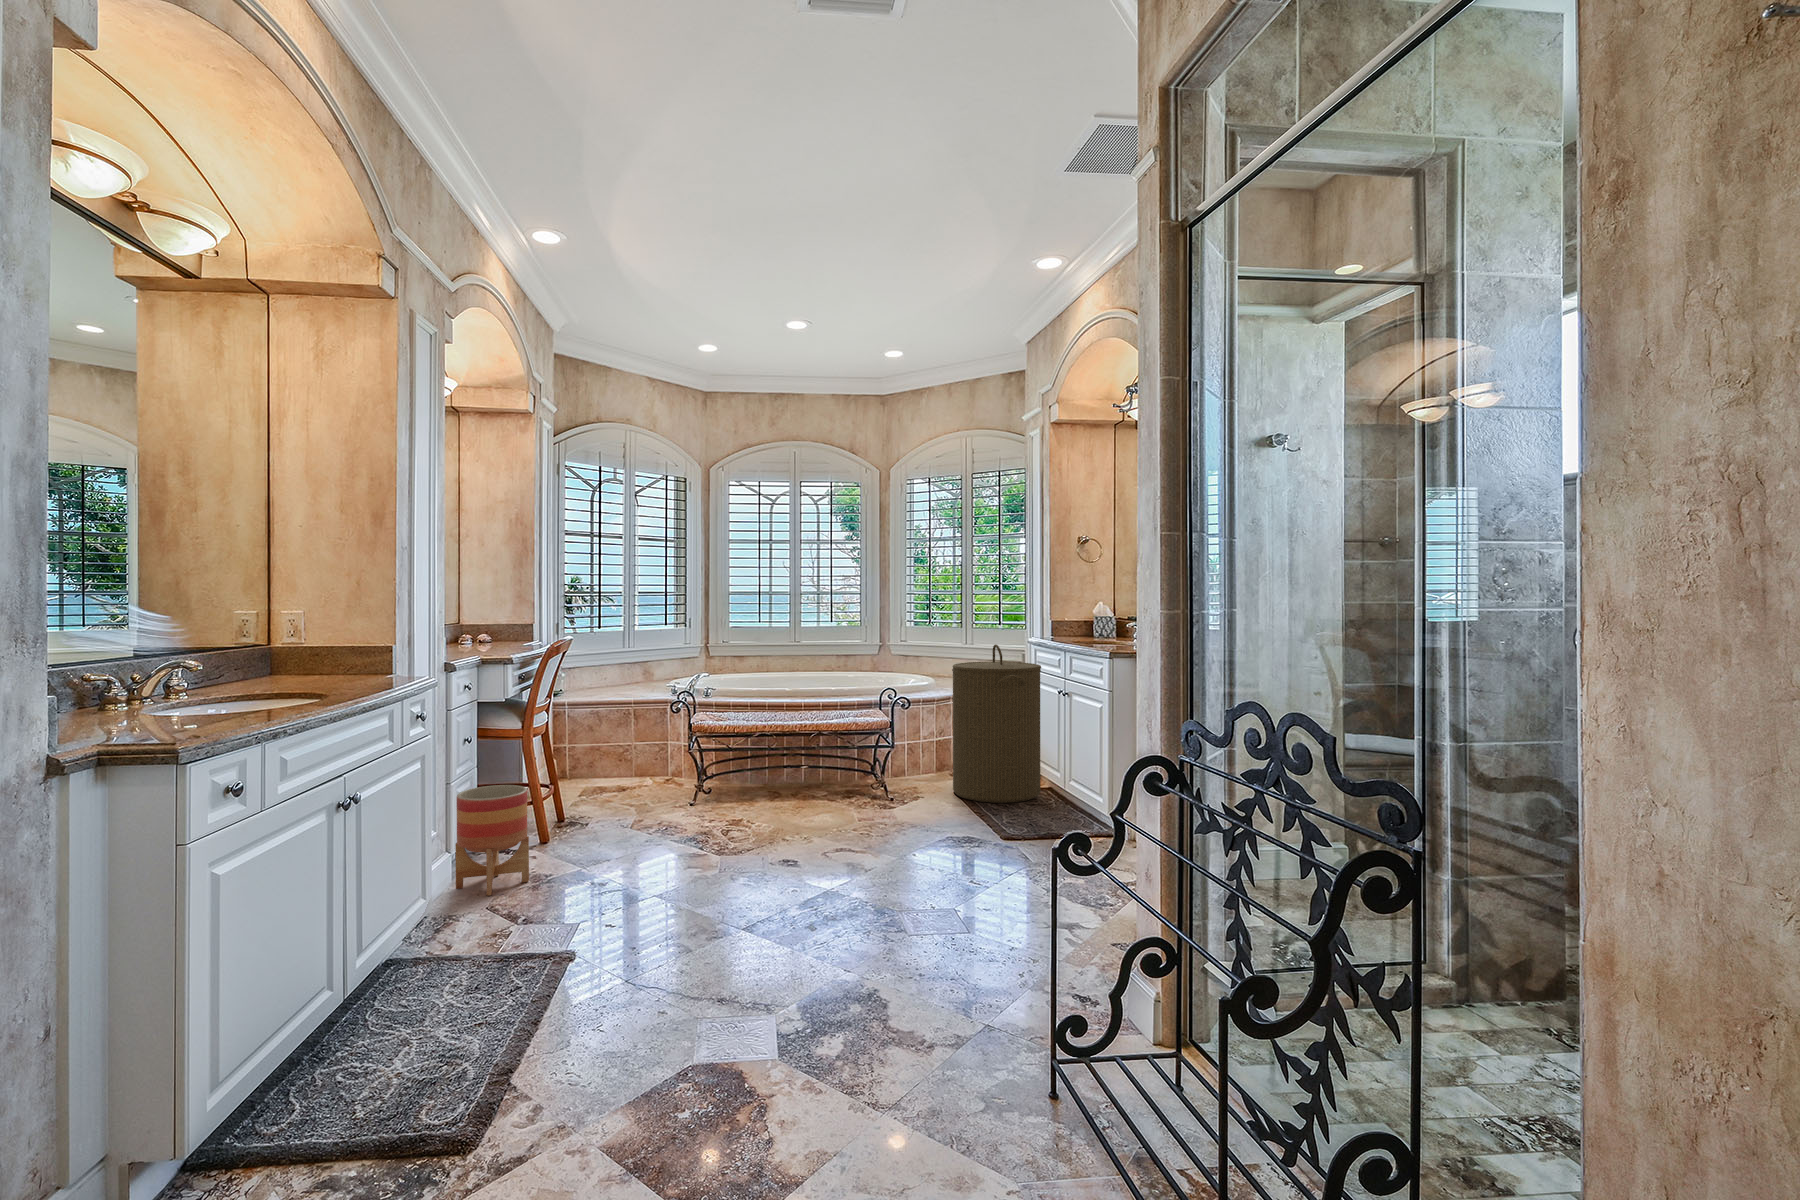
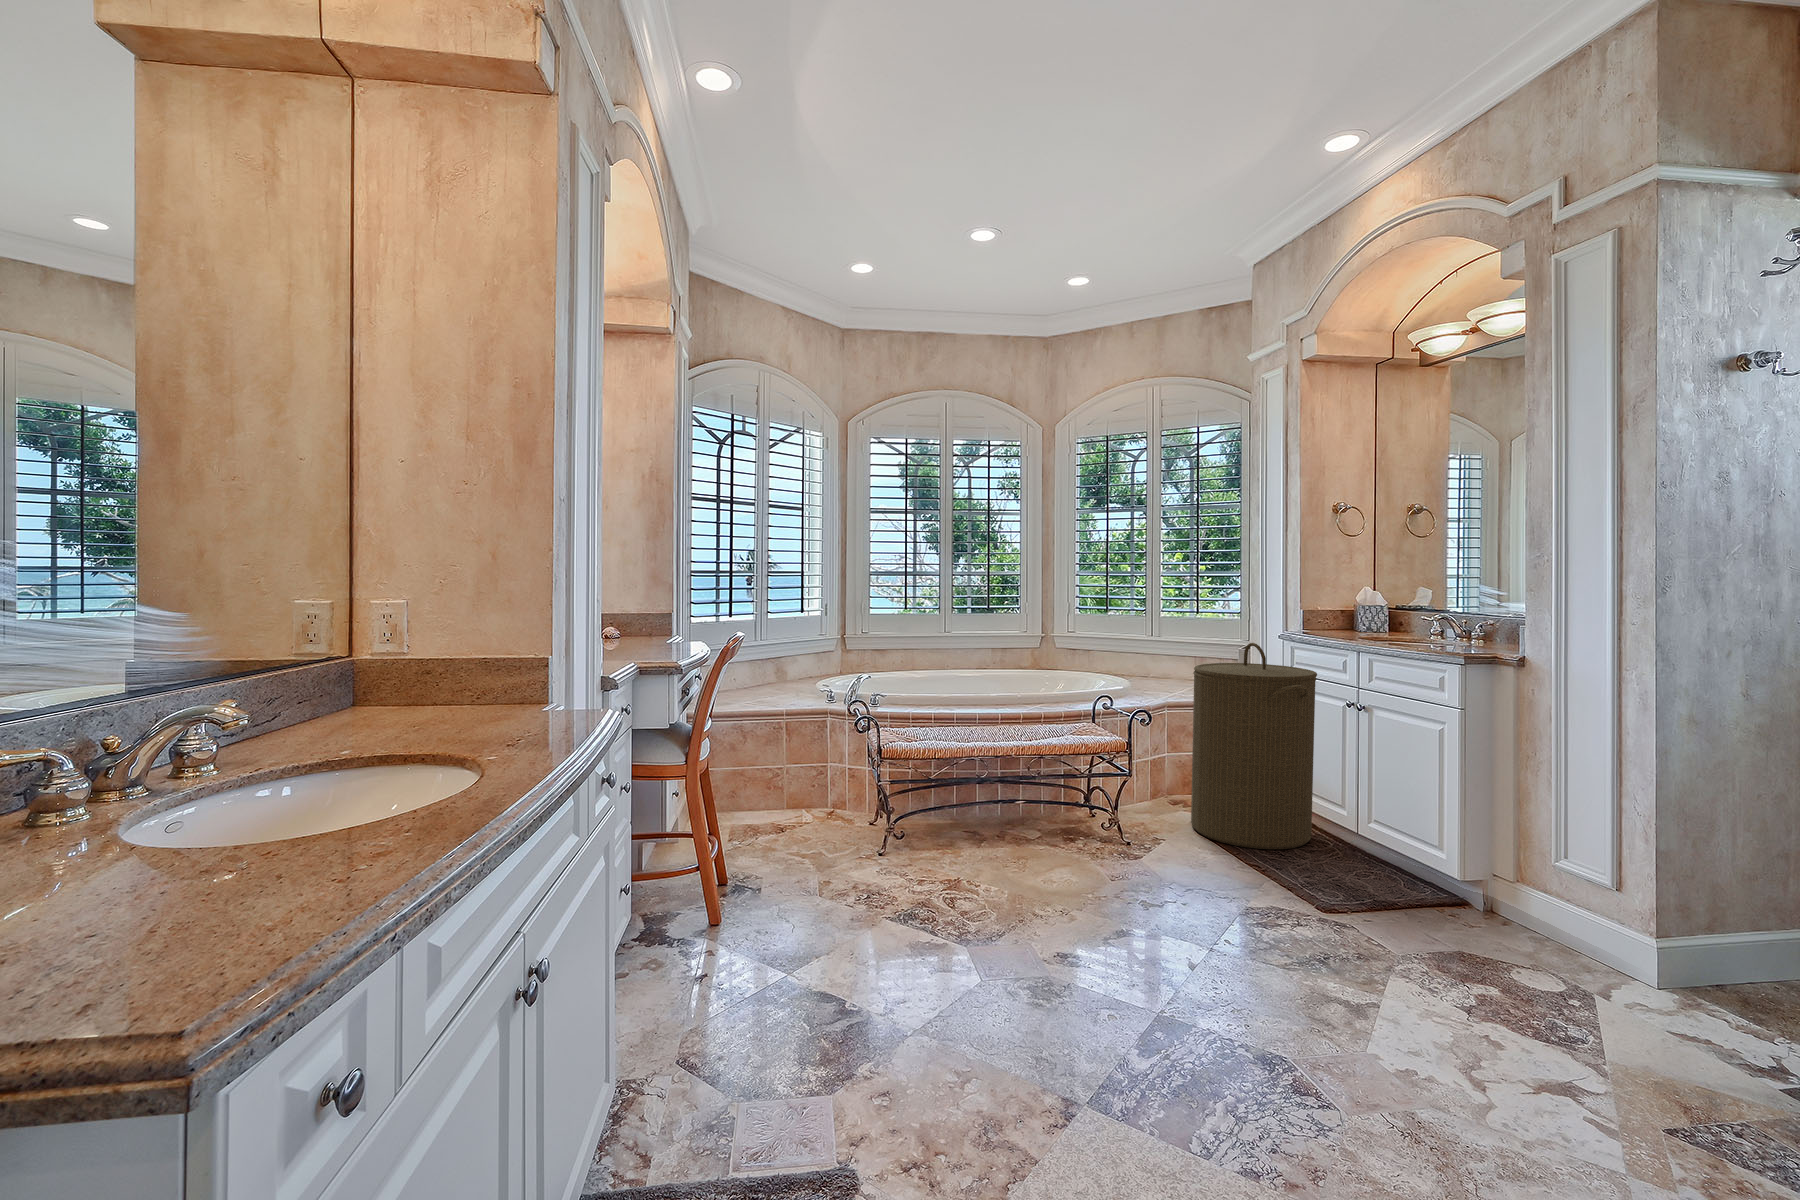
planter: present [455,785,529,896] -> none [618,851,717,1024]

